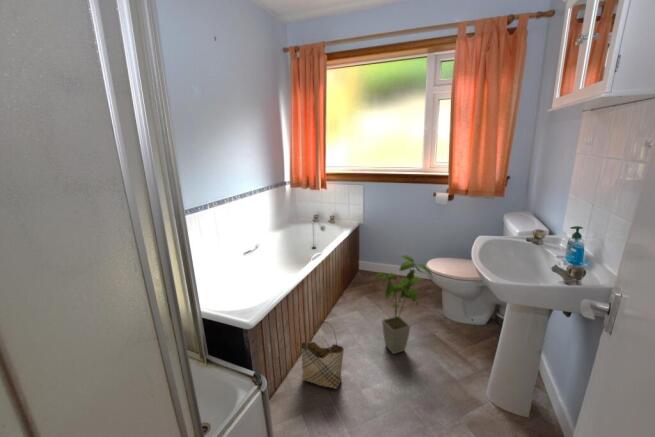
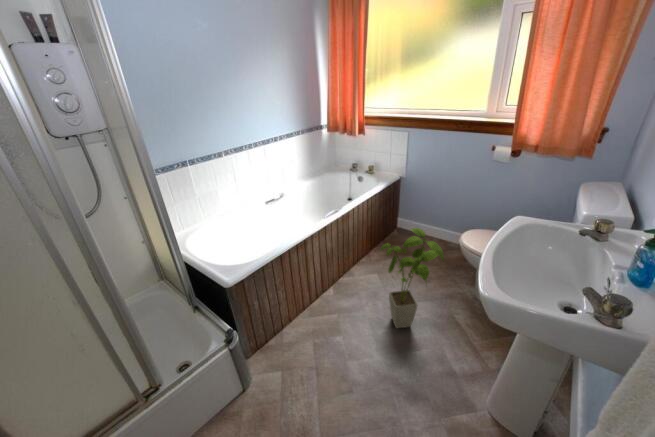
woven basket: present [300,322,344,389] -> none [292,287,333,353]

